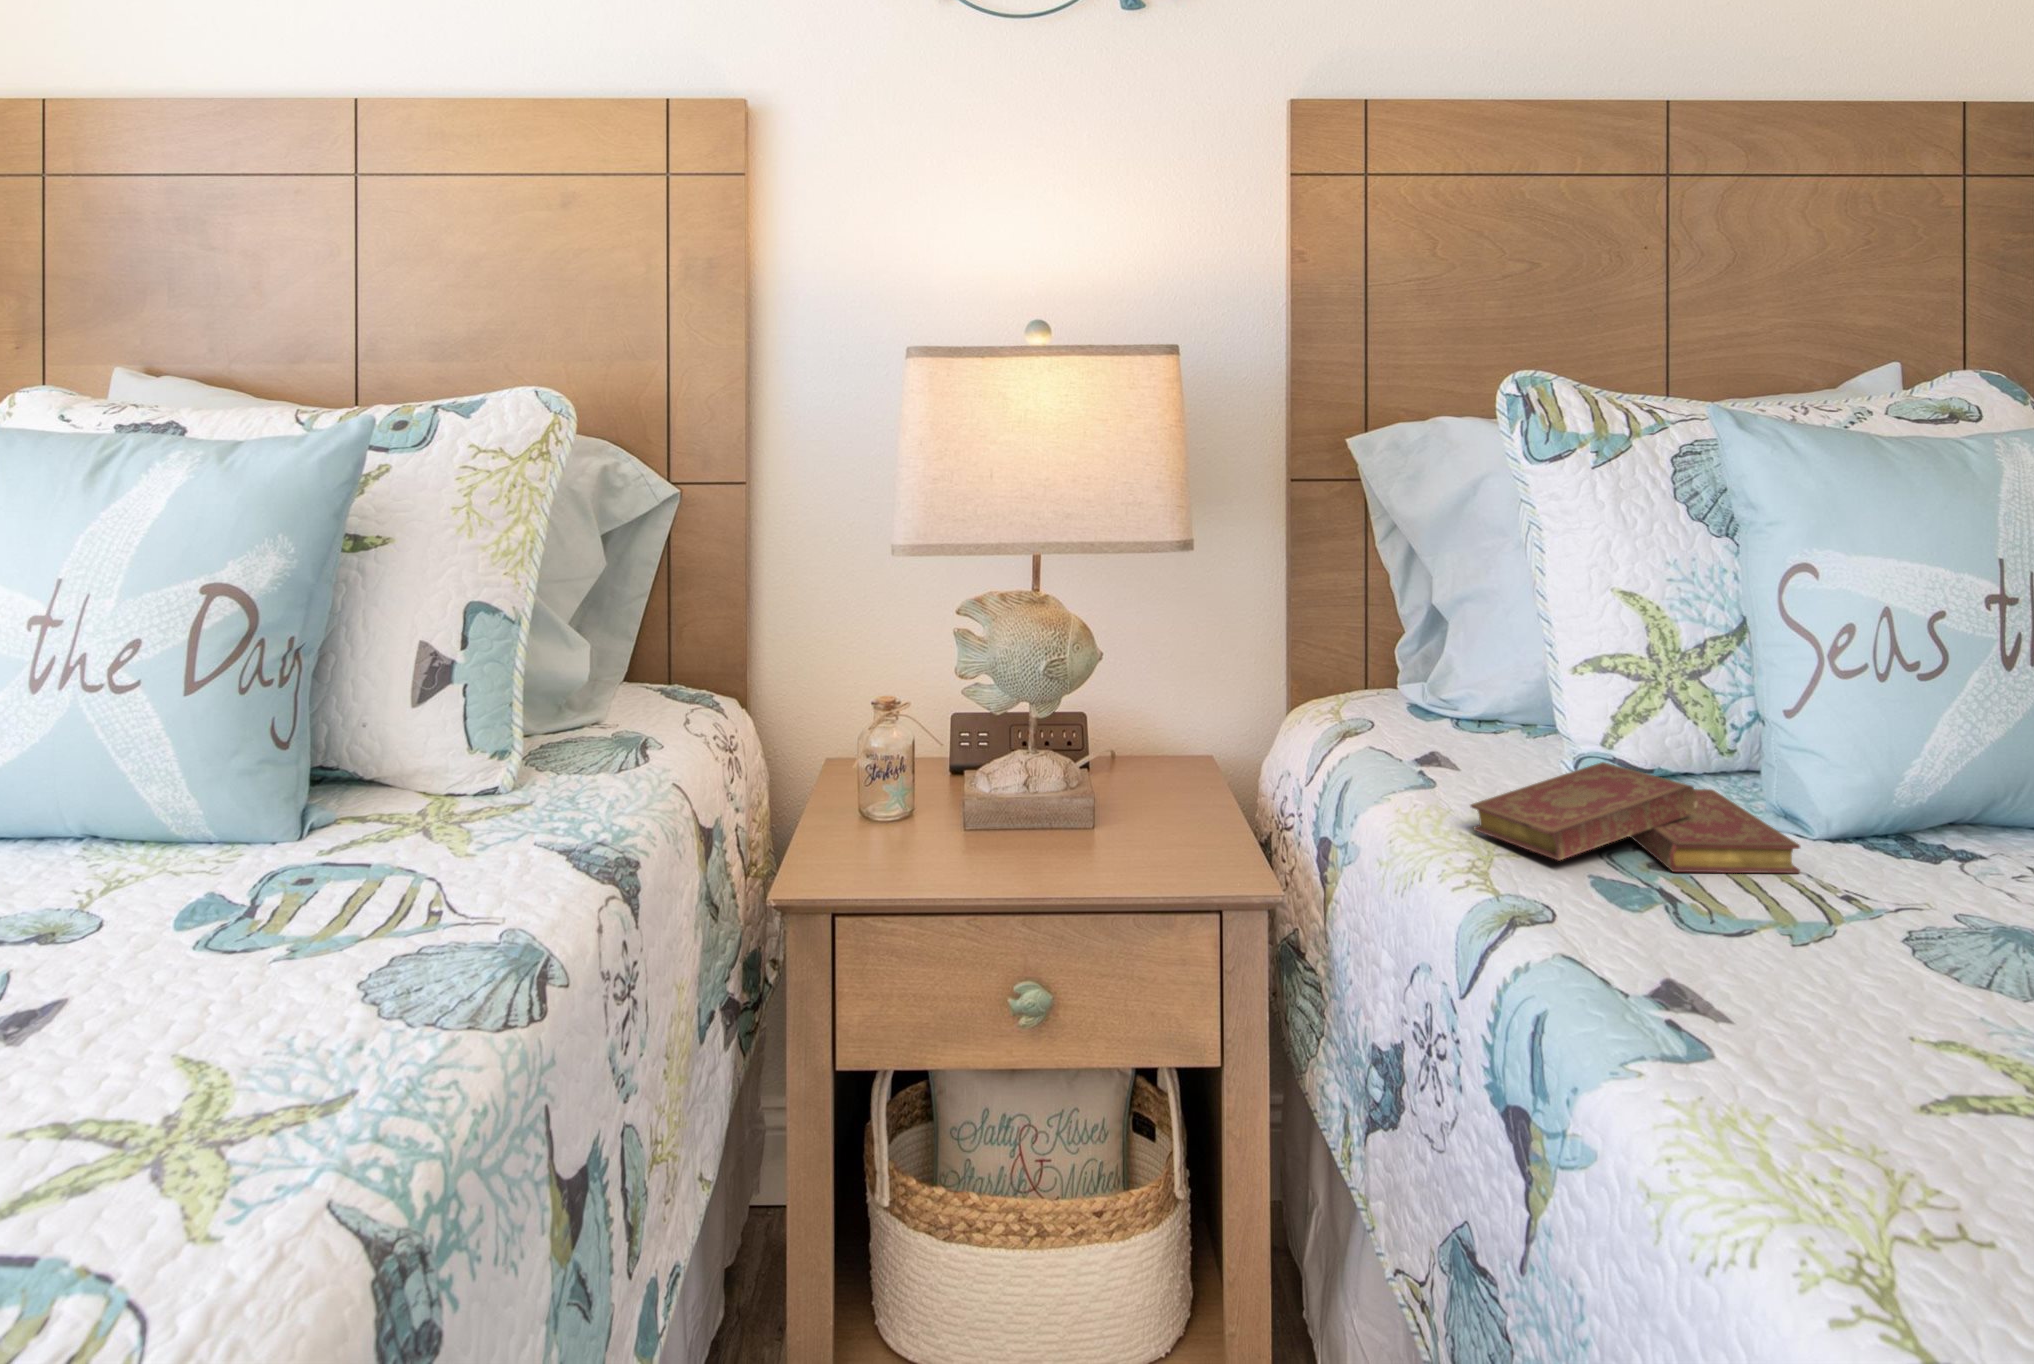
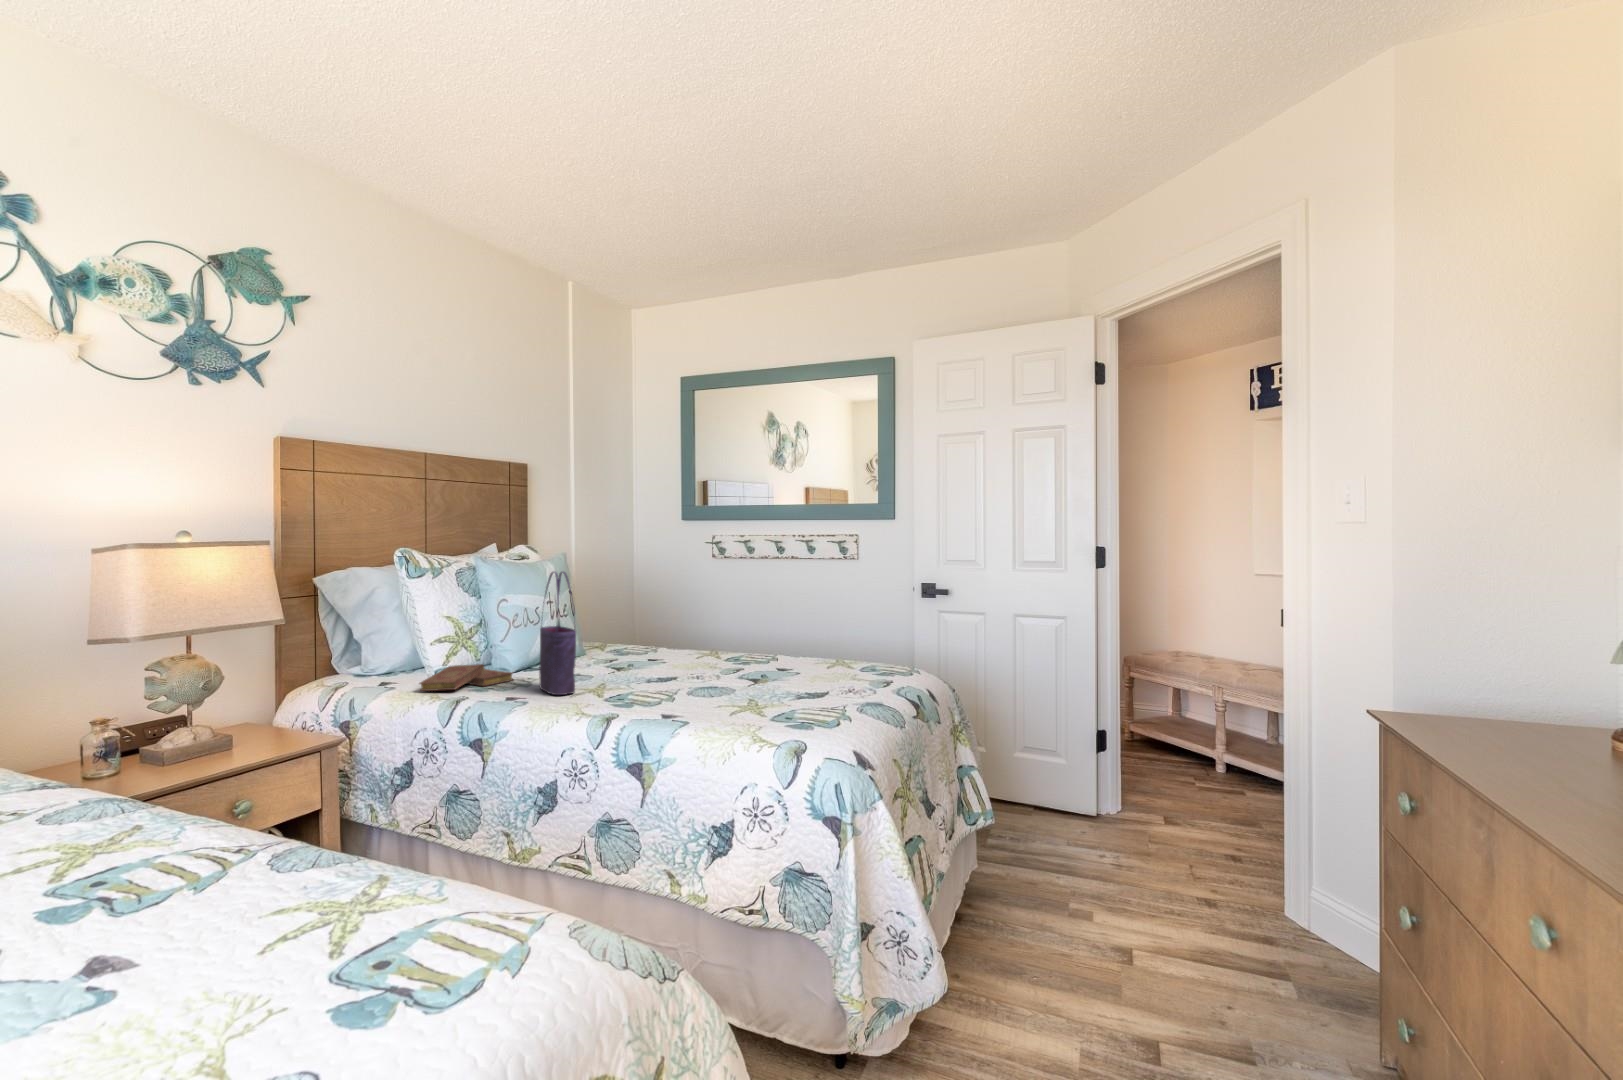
tote bag: none [1843,483,1978,1040] -> present [539,572,576,695]

